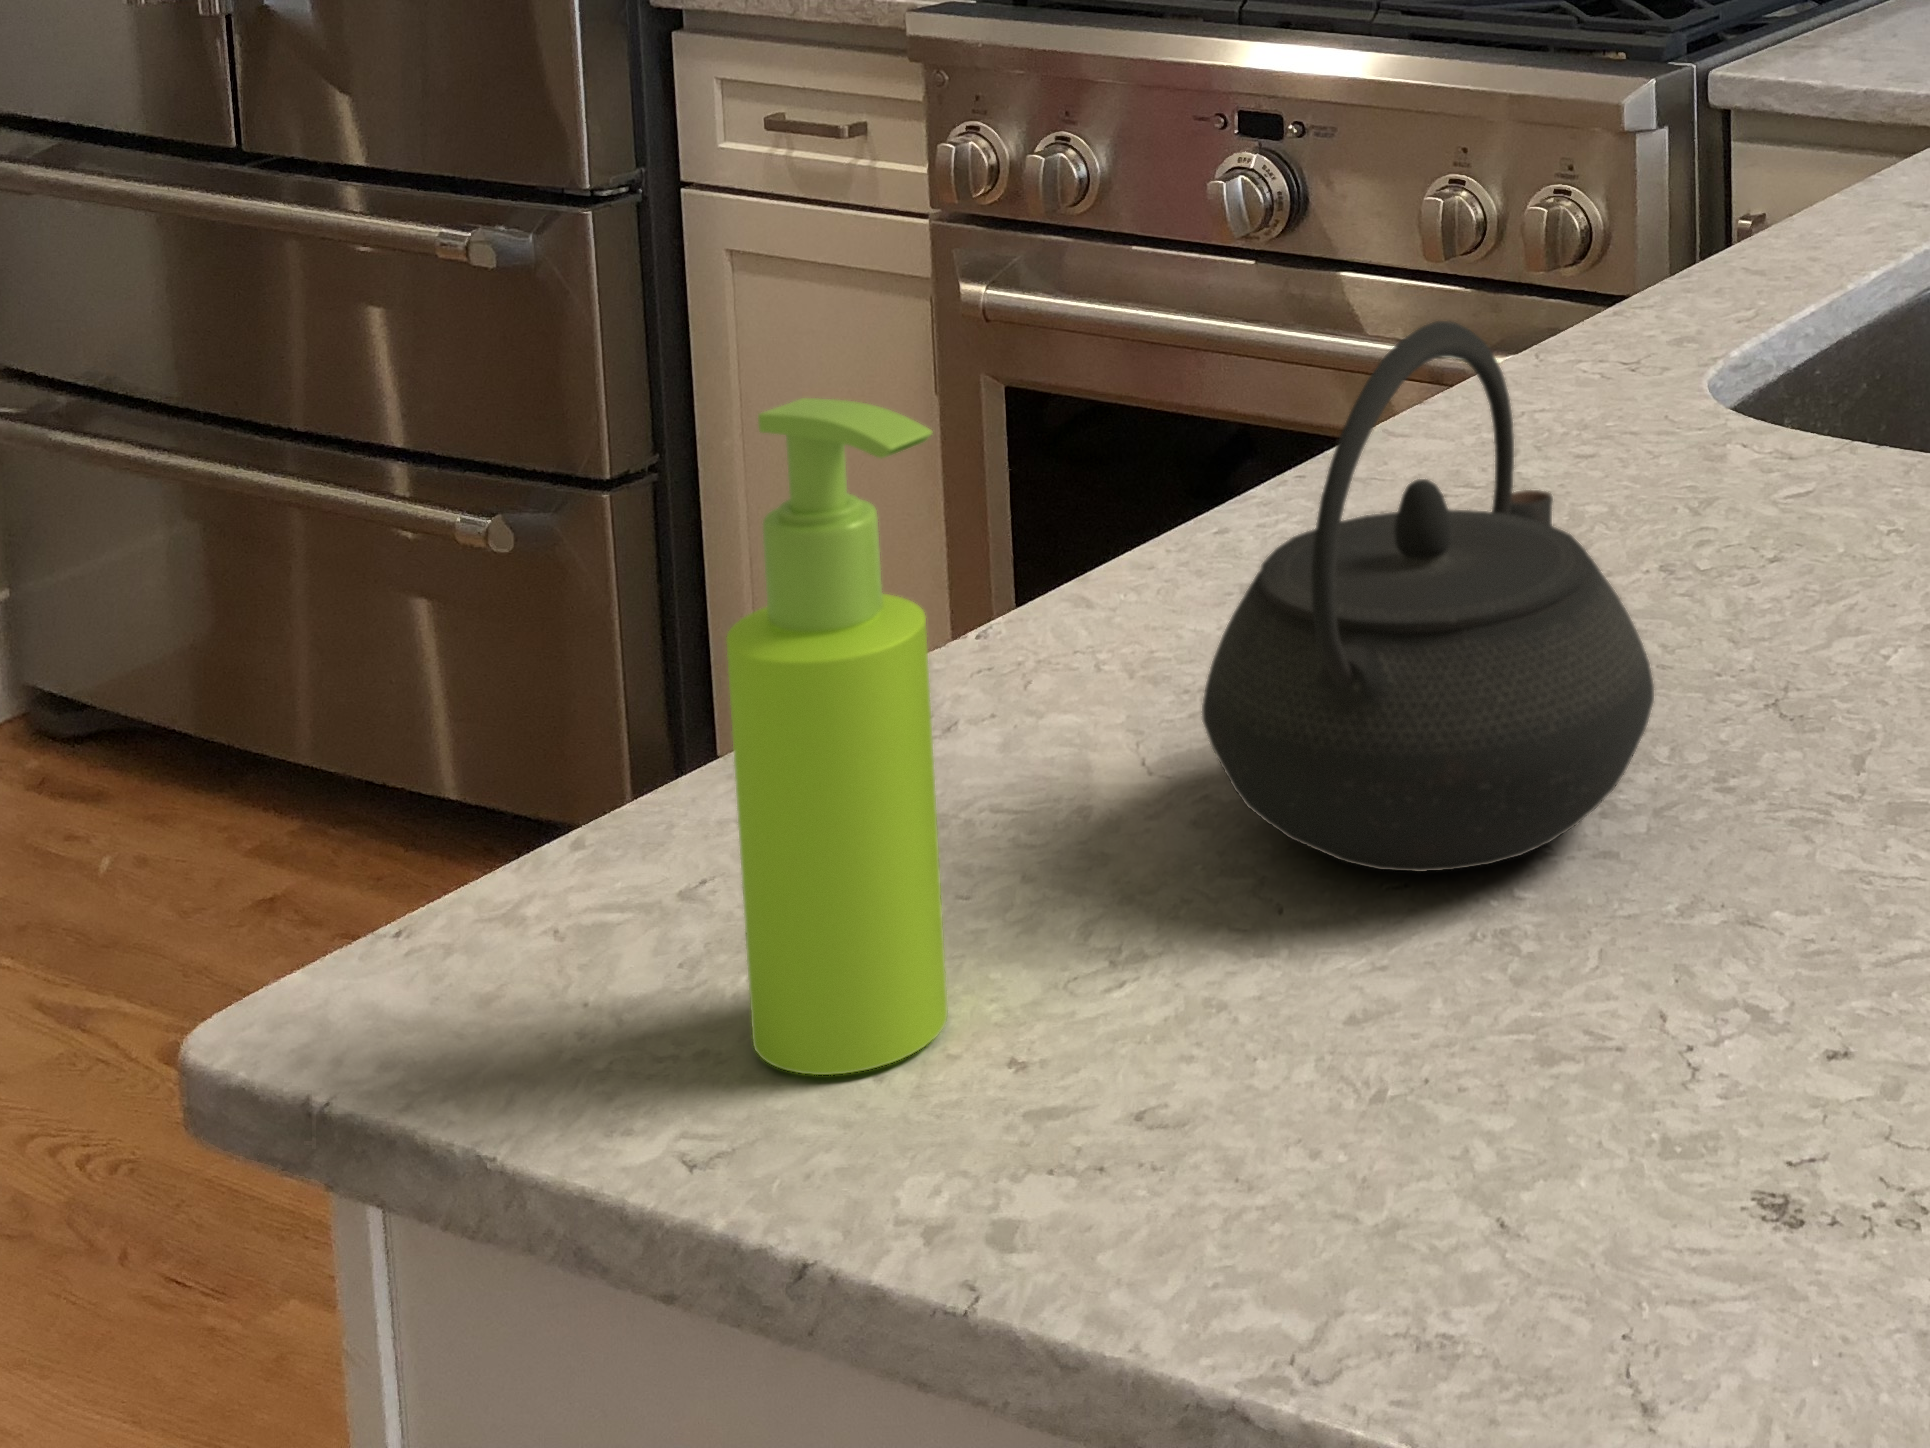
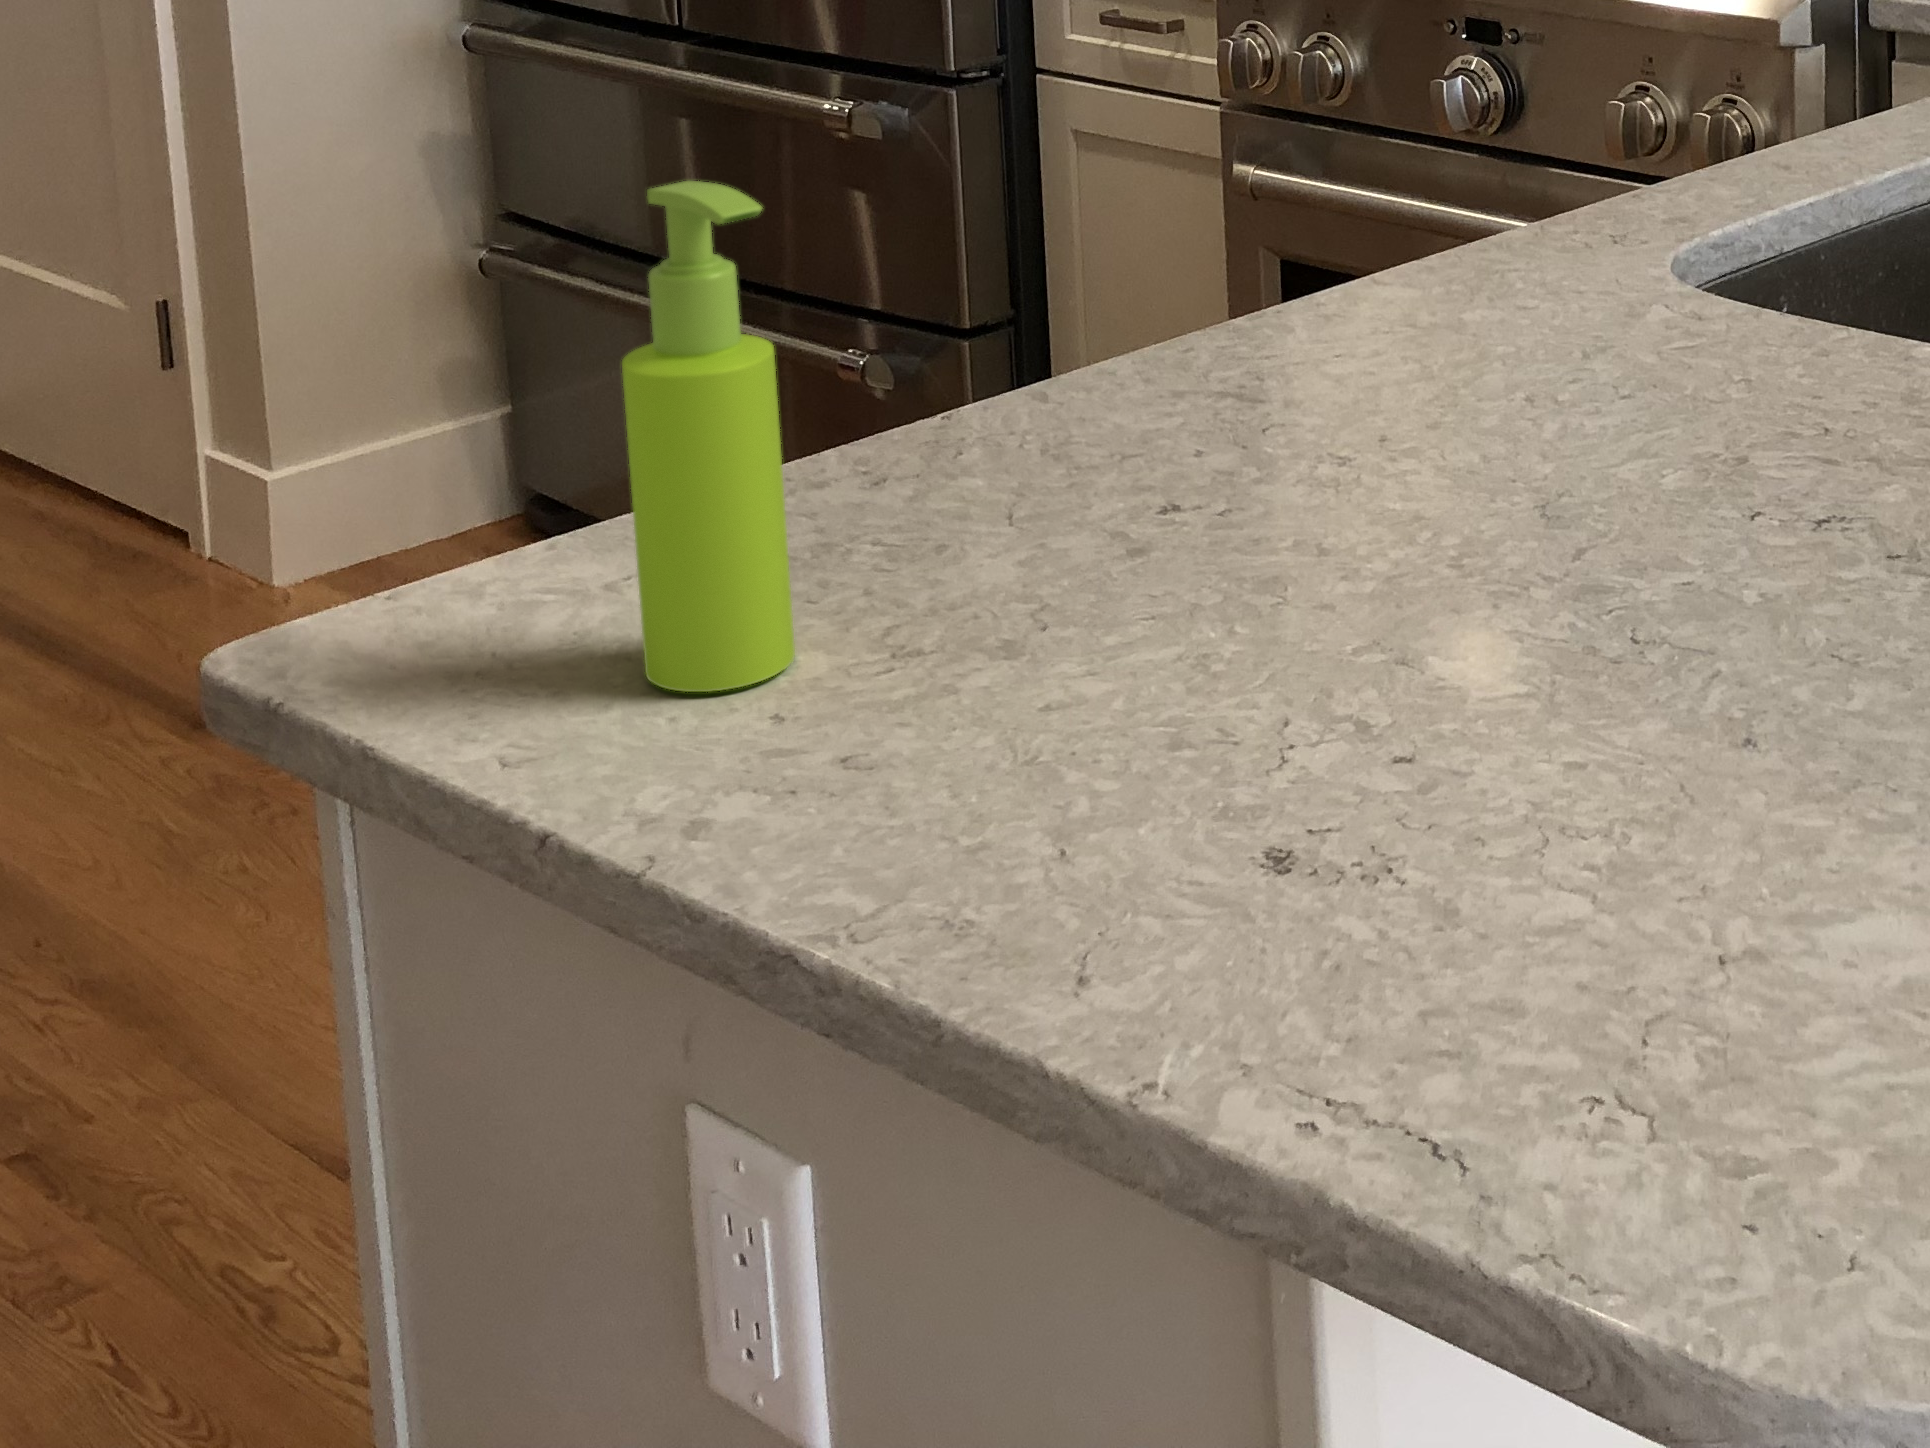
kettle: present [1202,321,1654,872] -> none [1043,156,1409,593]

